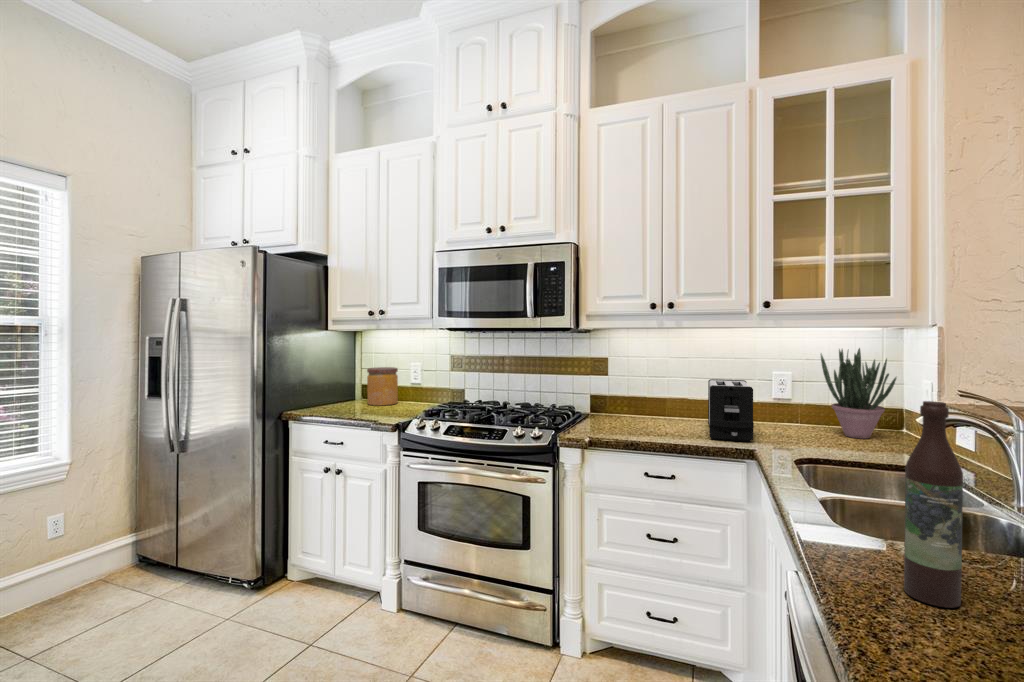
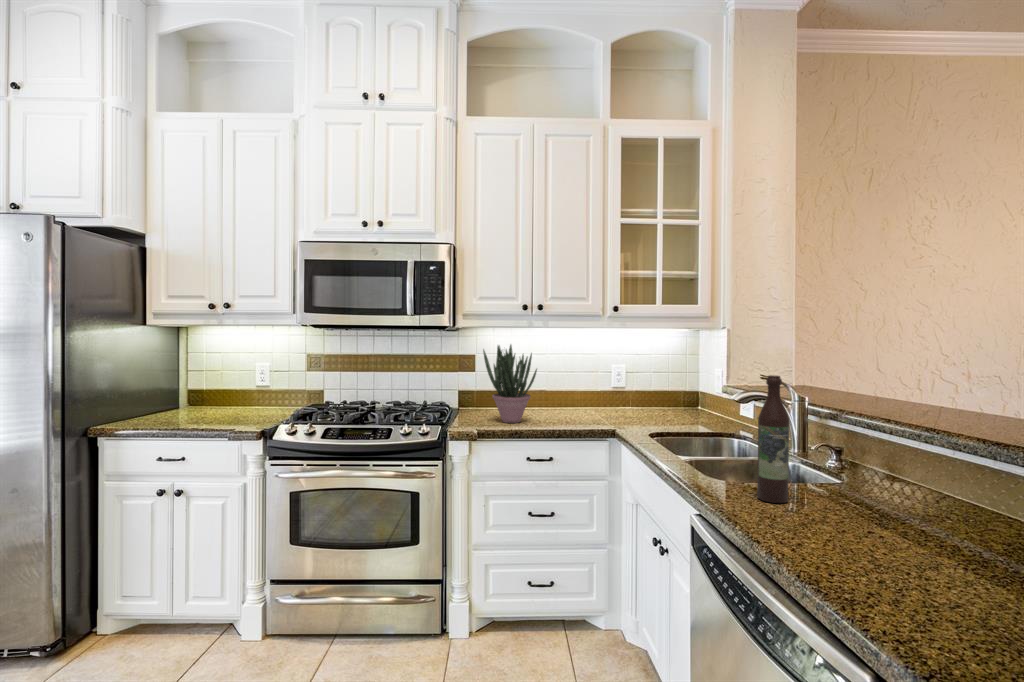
potted plant: present [821,348,897,439] -> present [483,345,537,423]
jar: present [367,367,398,406] -> none [198,370,236,414]
toaster: present [708,379,754,442] -> none [566,373,610,423]

